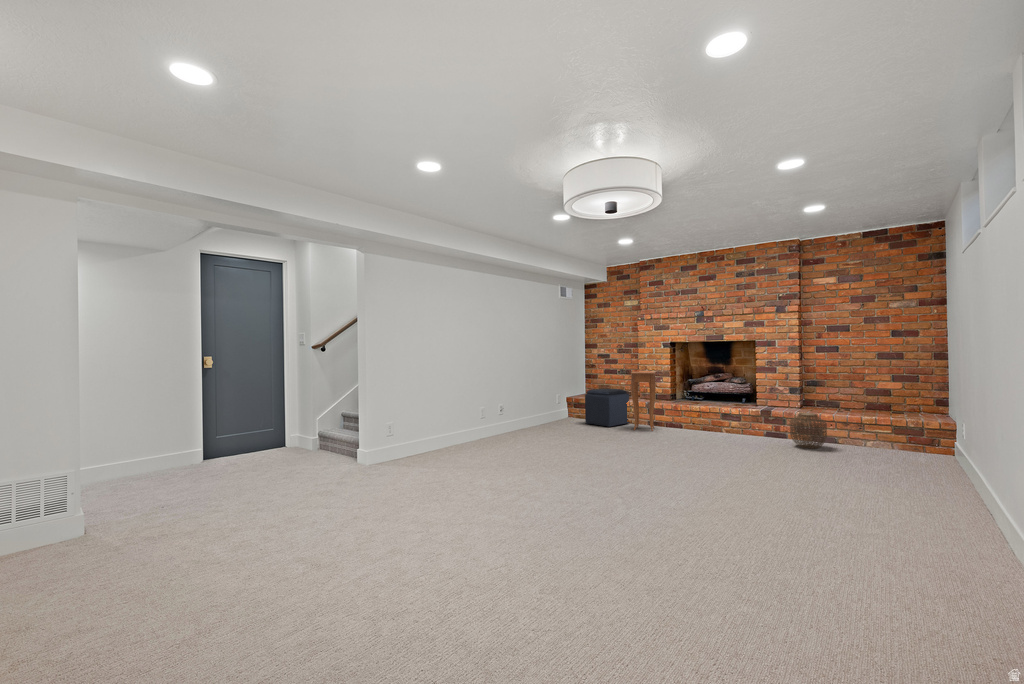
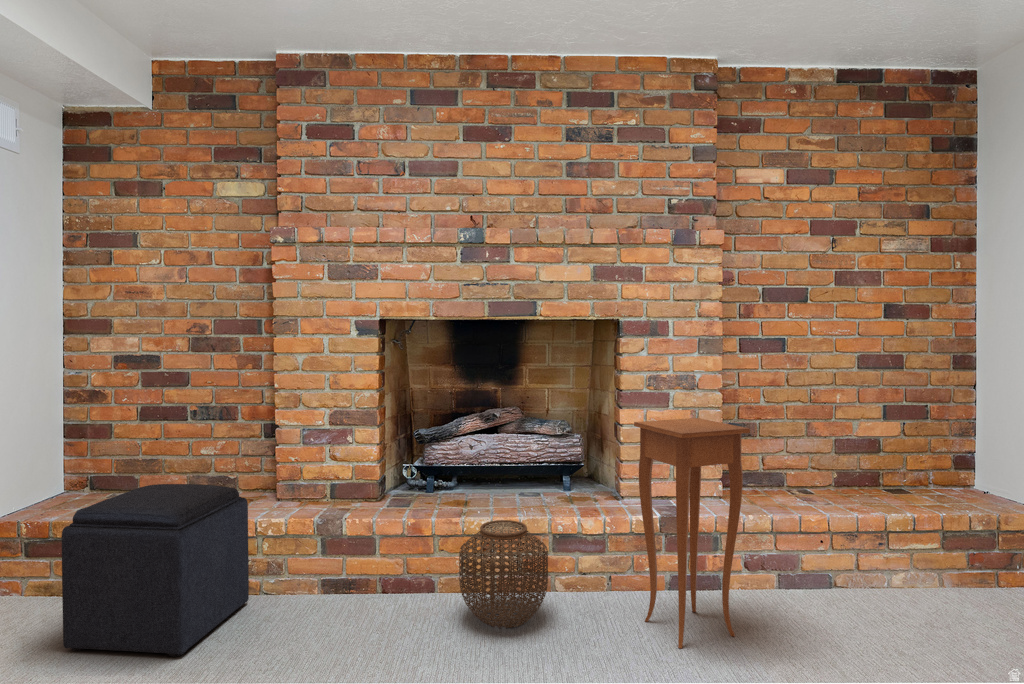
side table: present [631,372,656,431] -> present [634,418,750,648]
woven basket: present [790,413,827,449] -> present [459,520,548,628]

